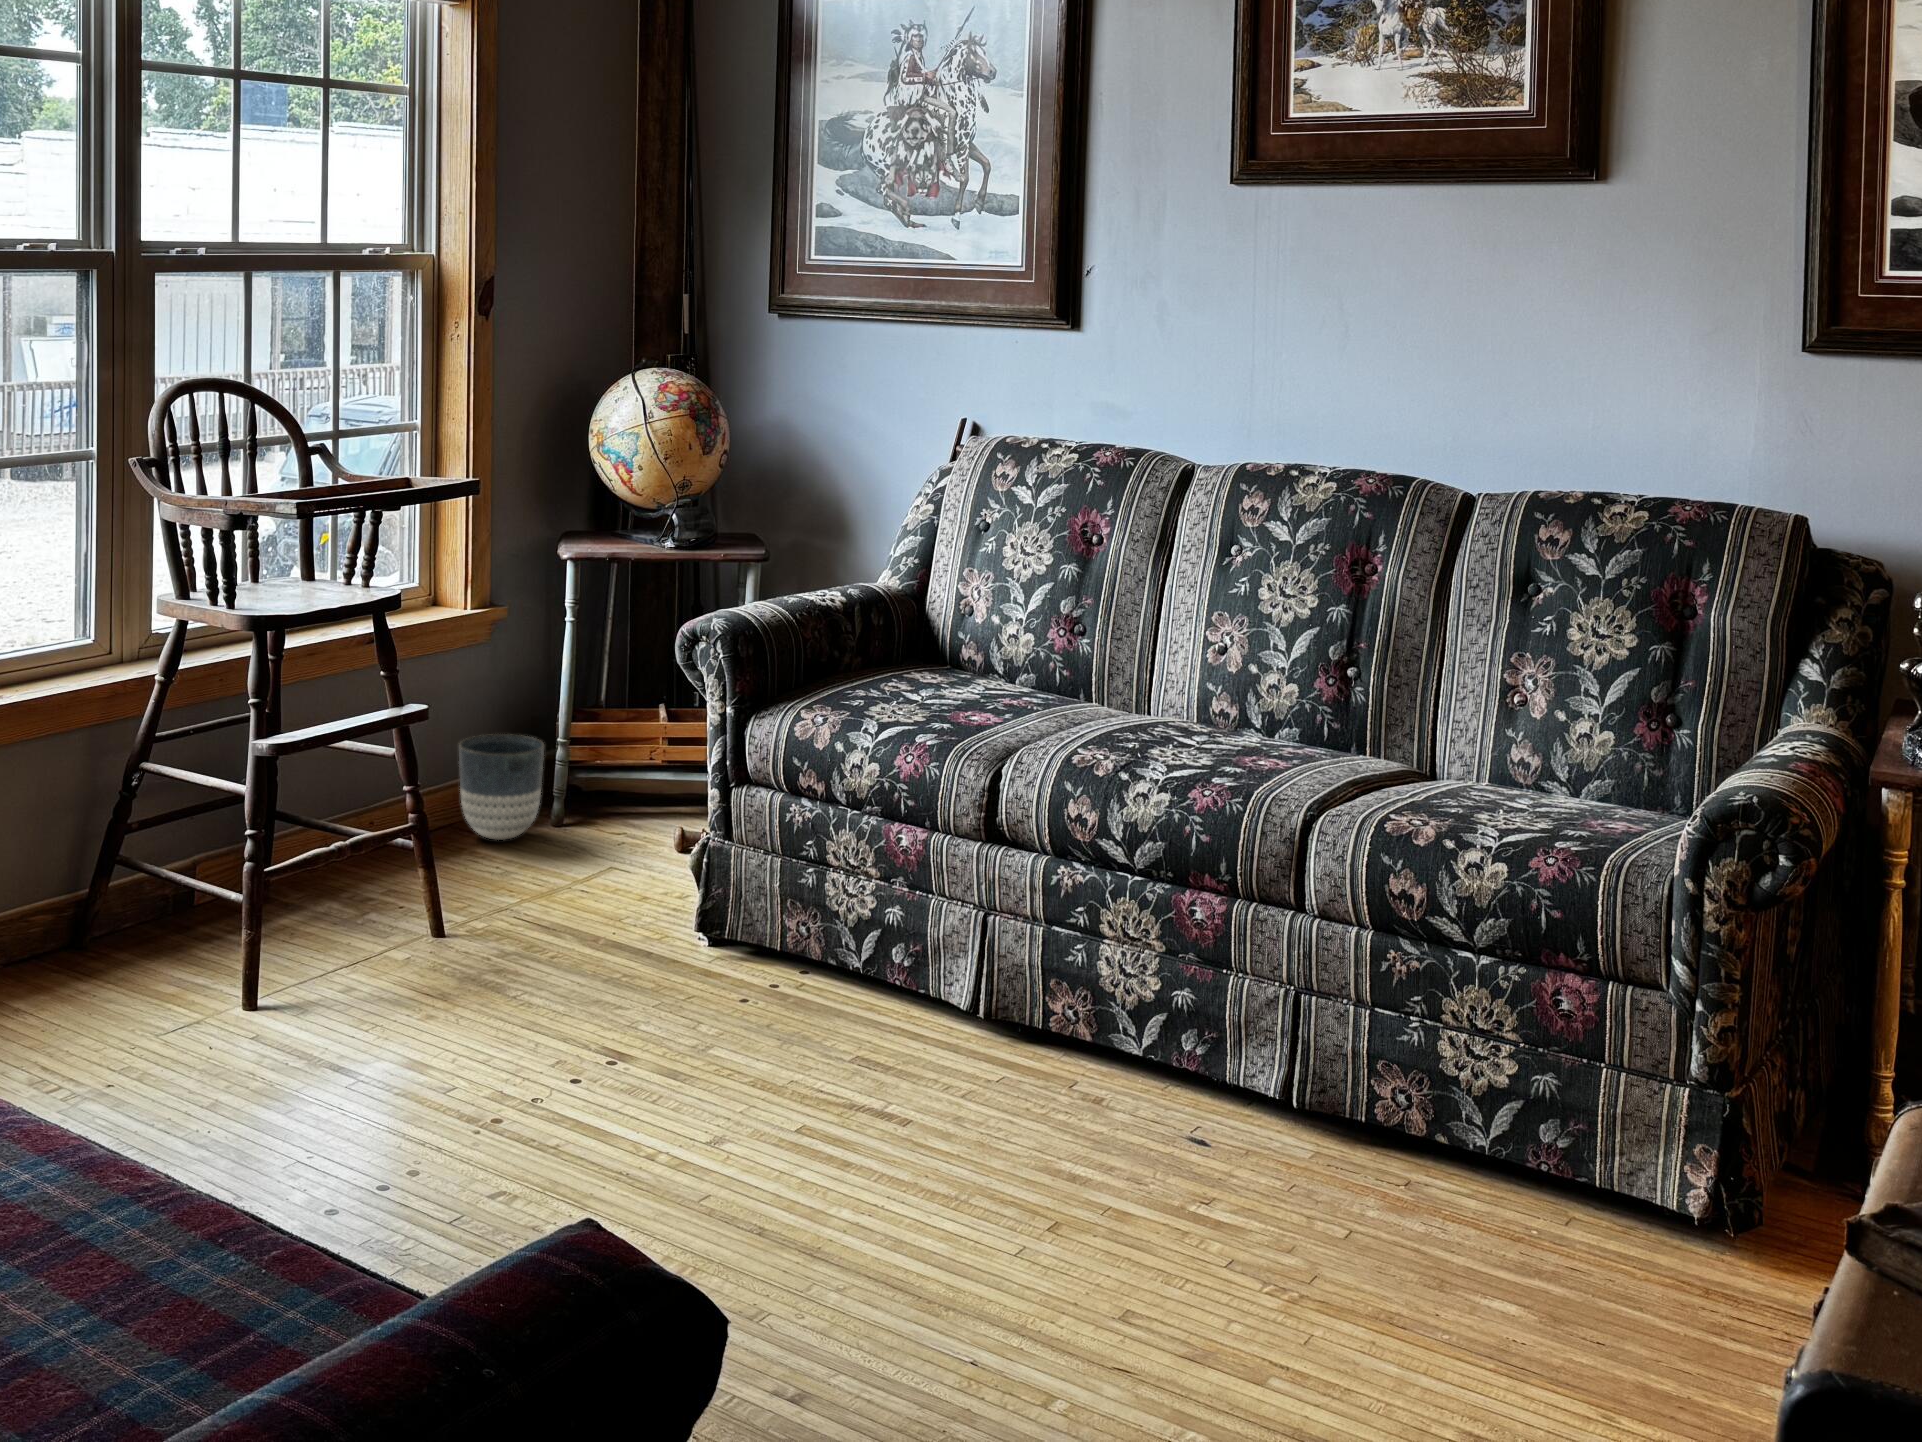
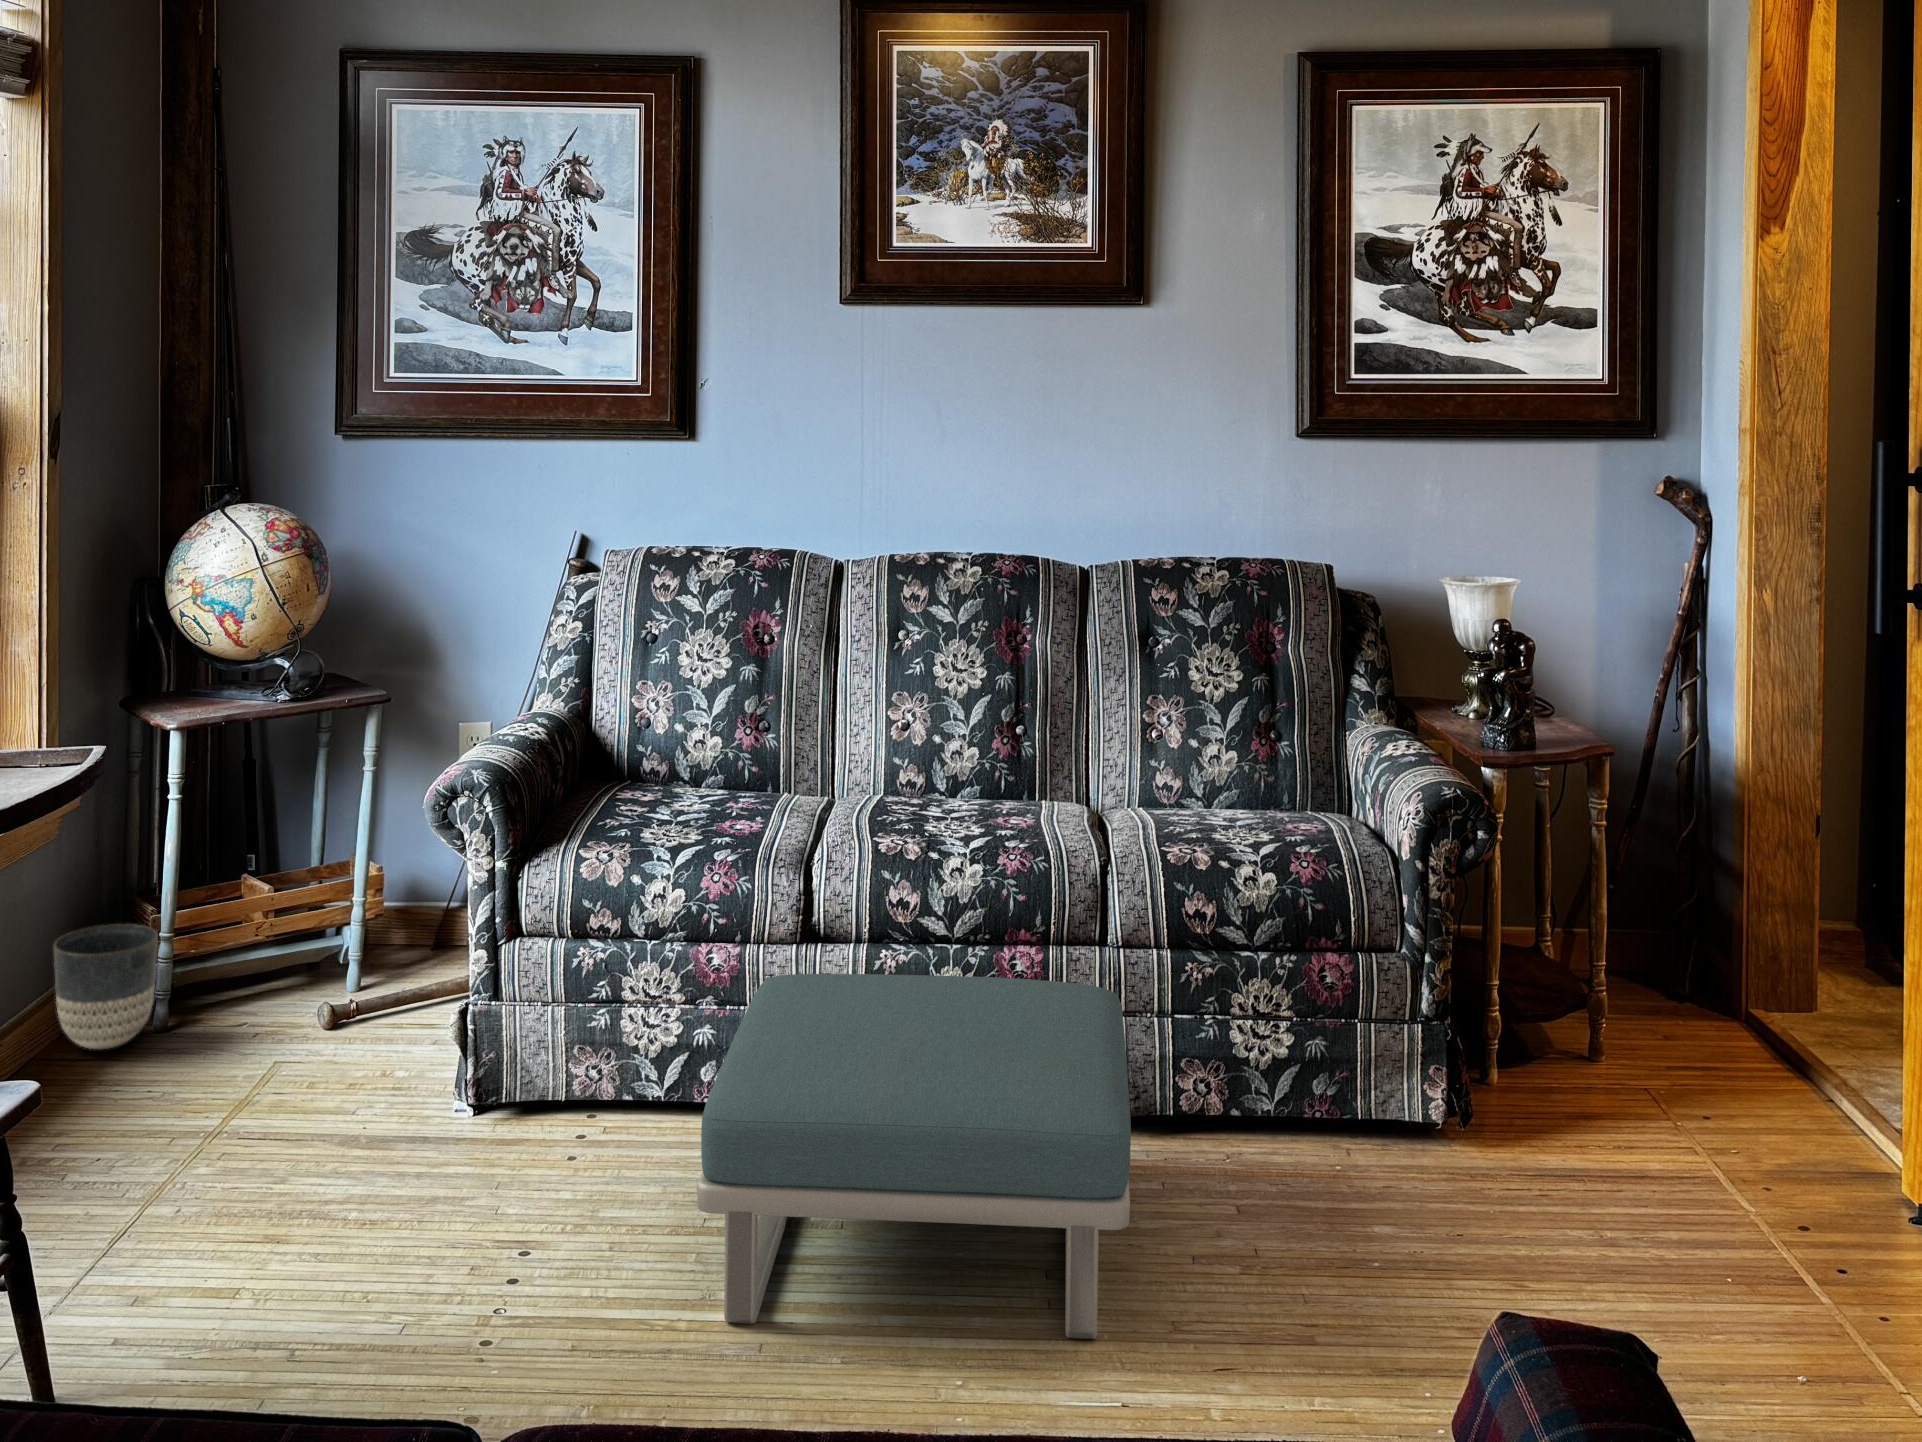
footstool: none [683,866,1267,1290] -> present [697,974,1131,1339]

